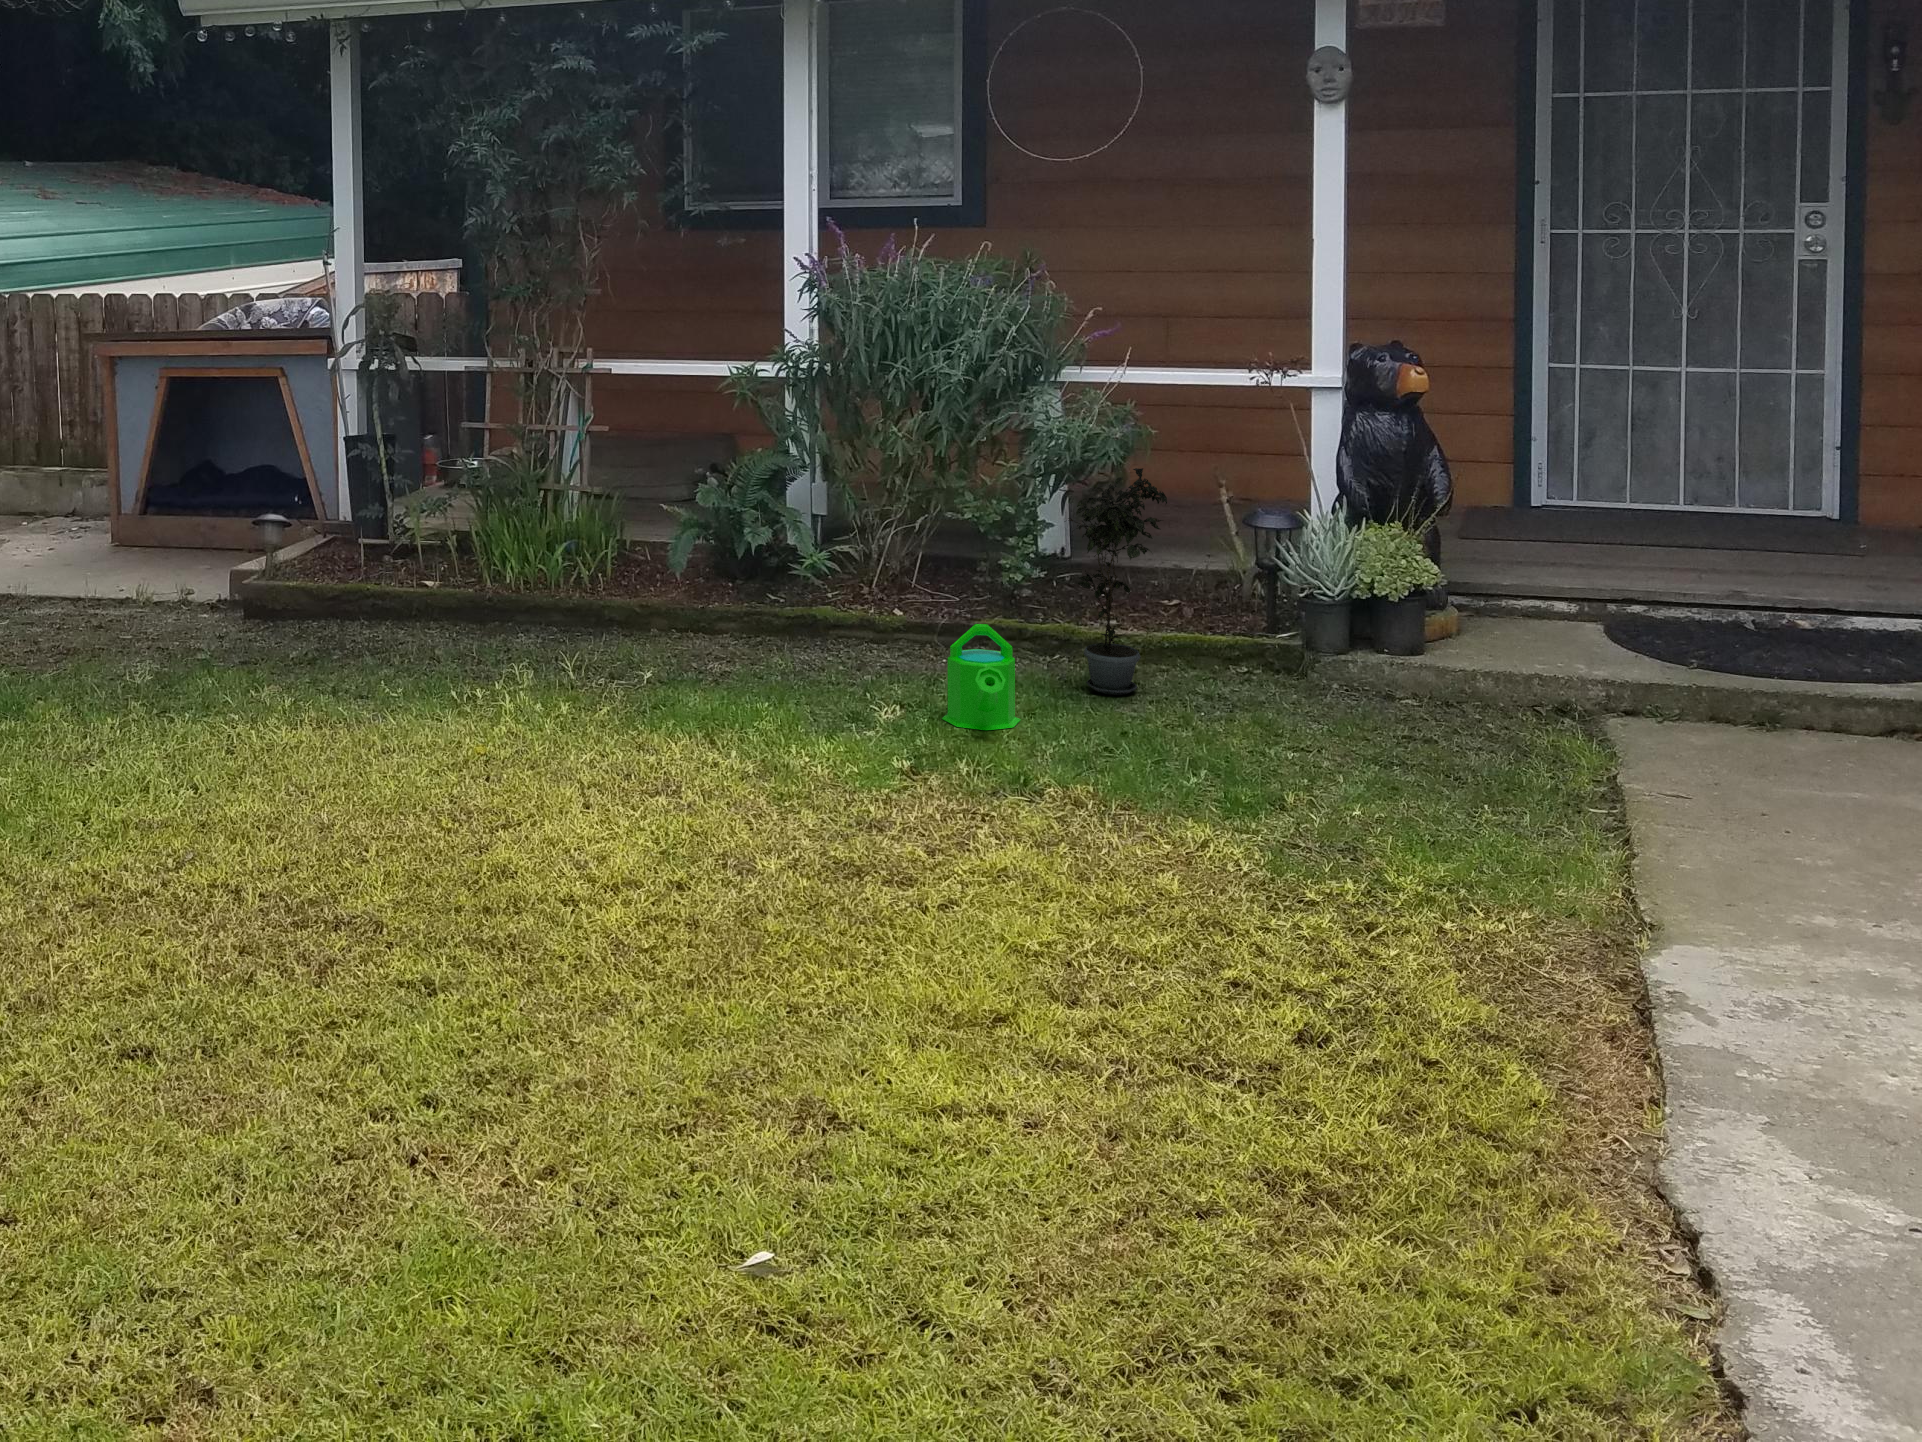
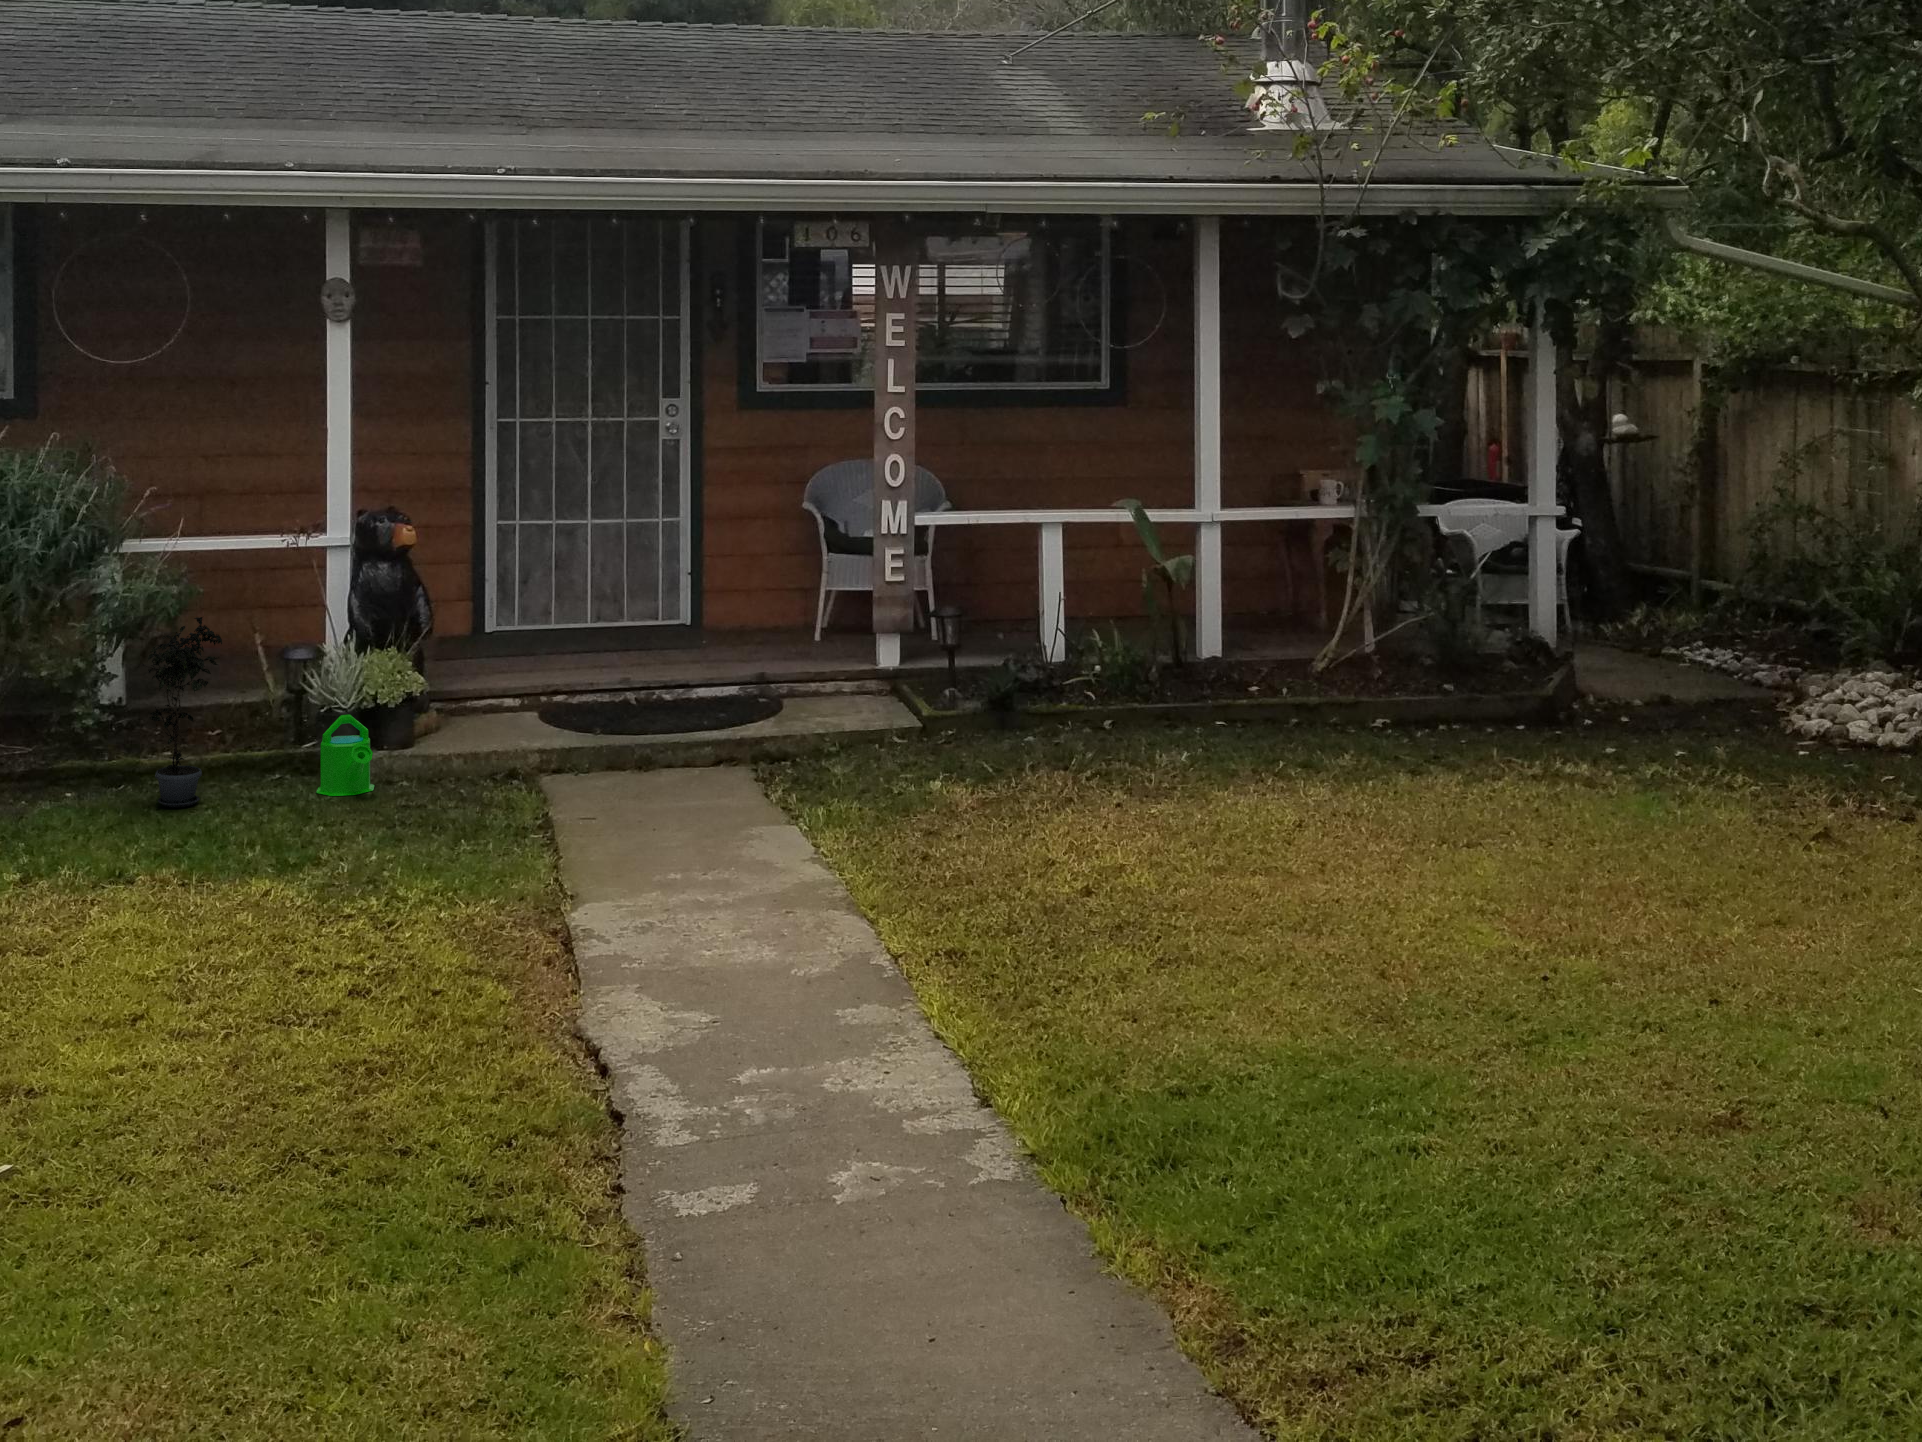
watering can: present [942,624,1020,730] -> present [316,714,375,796]

